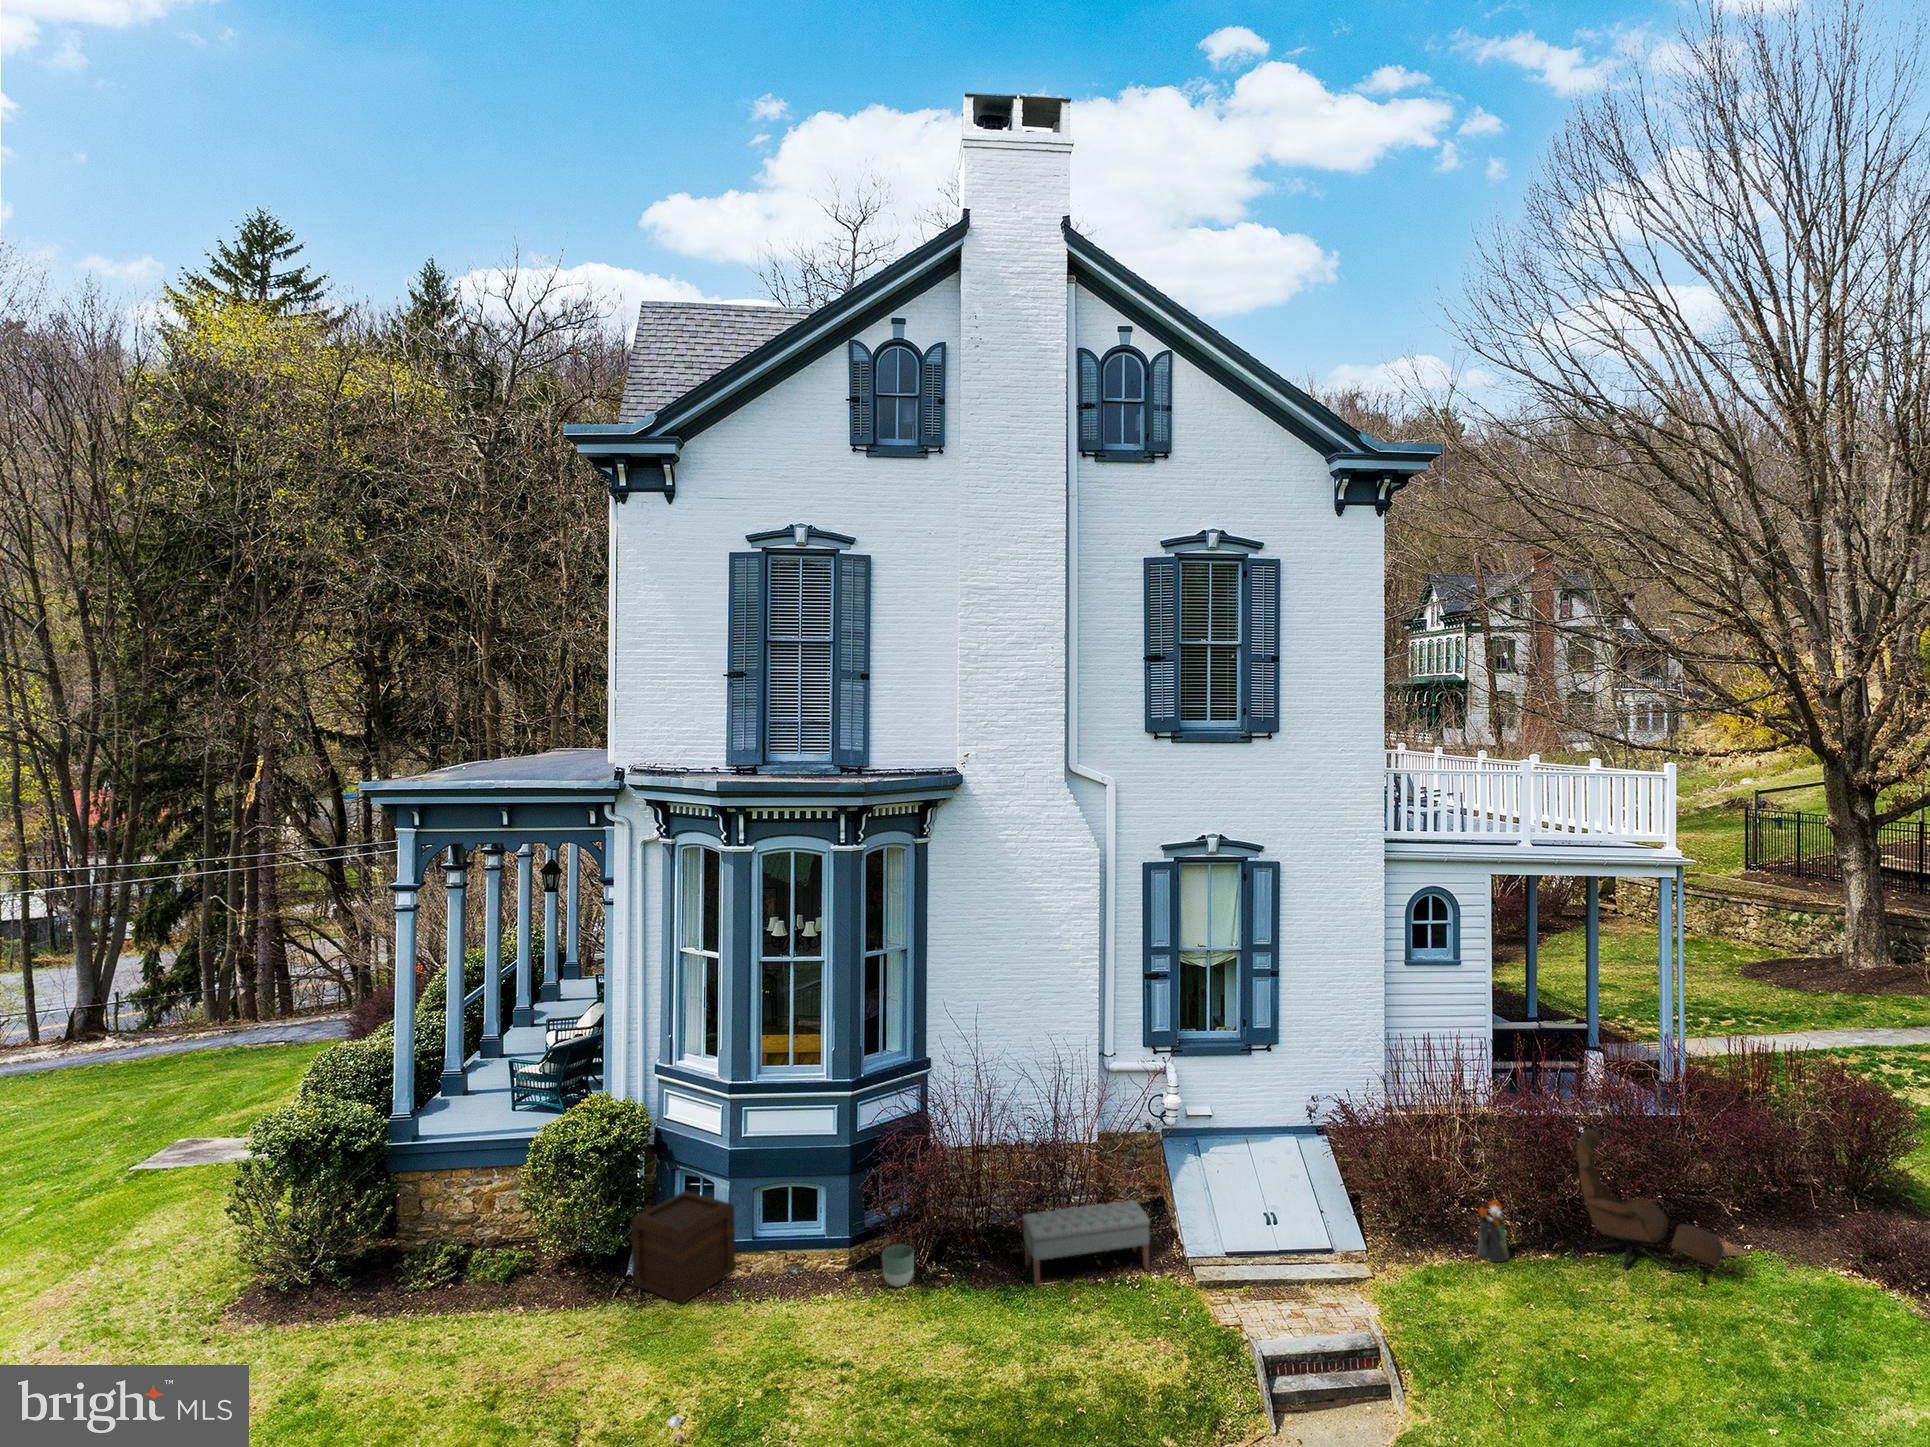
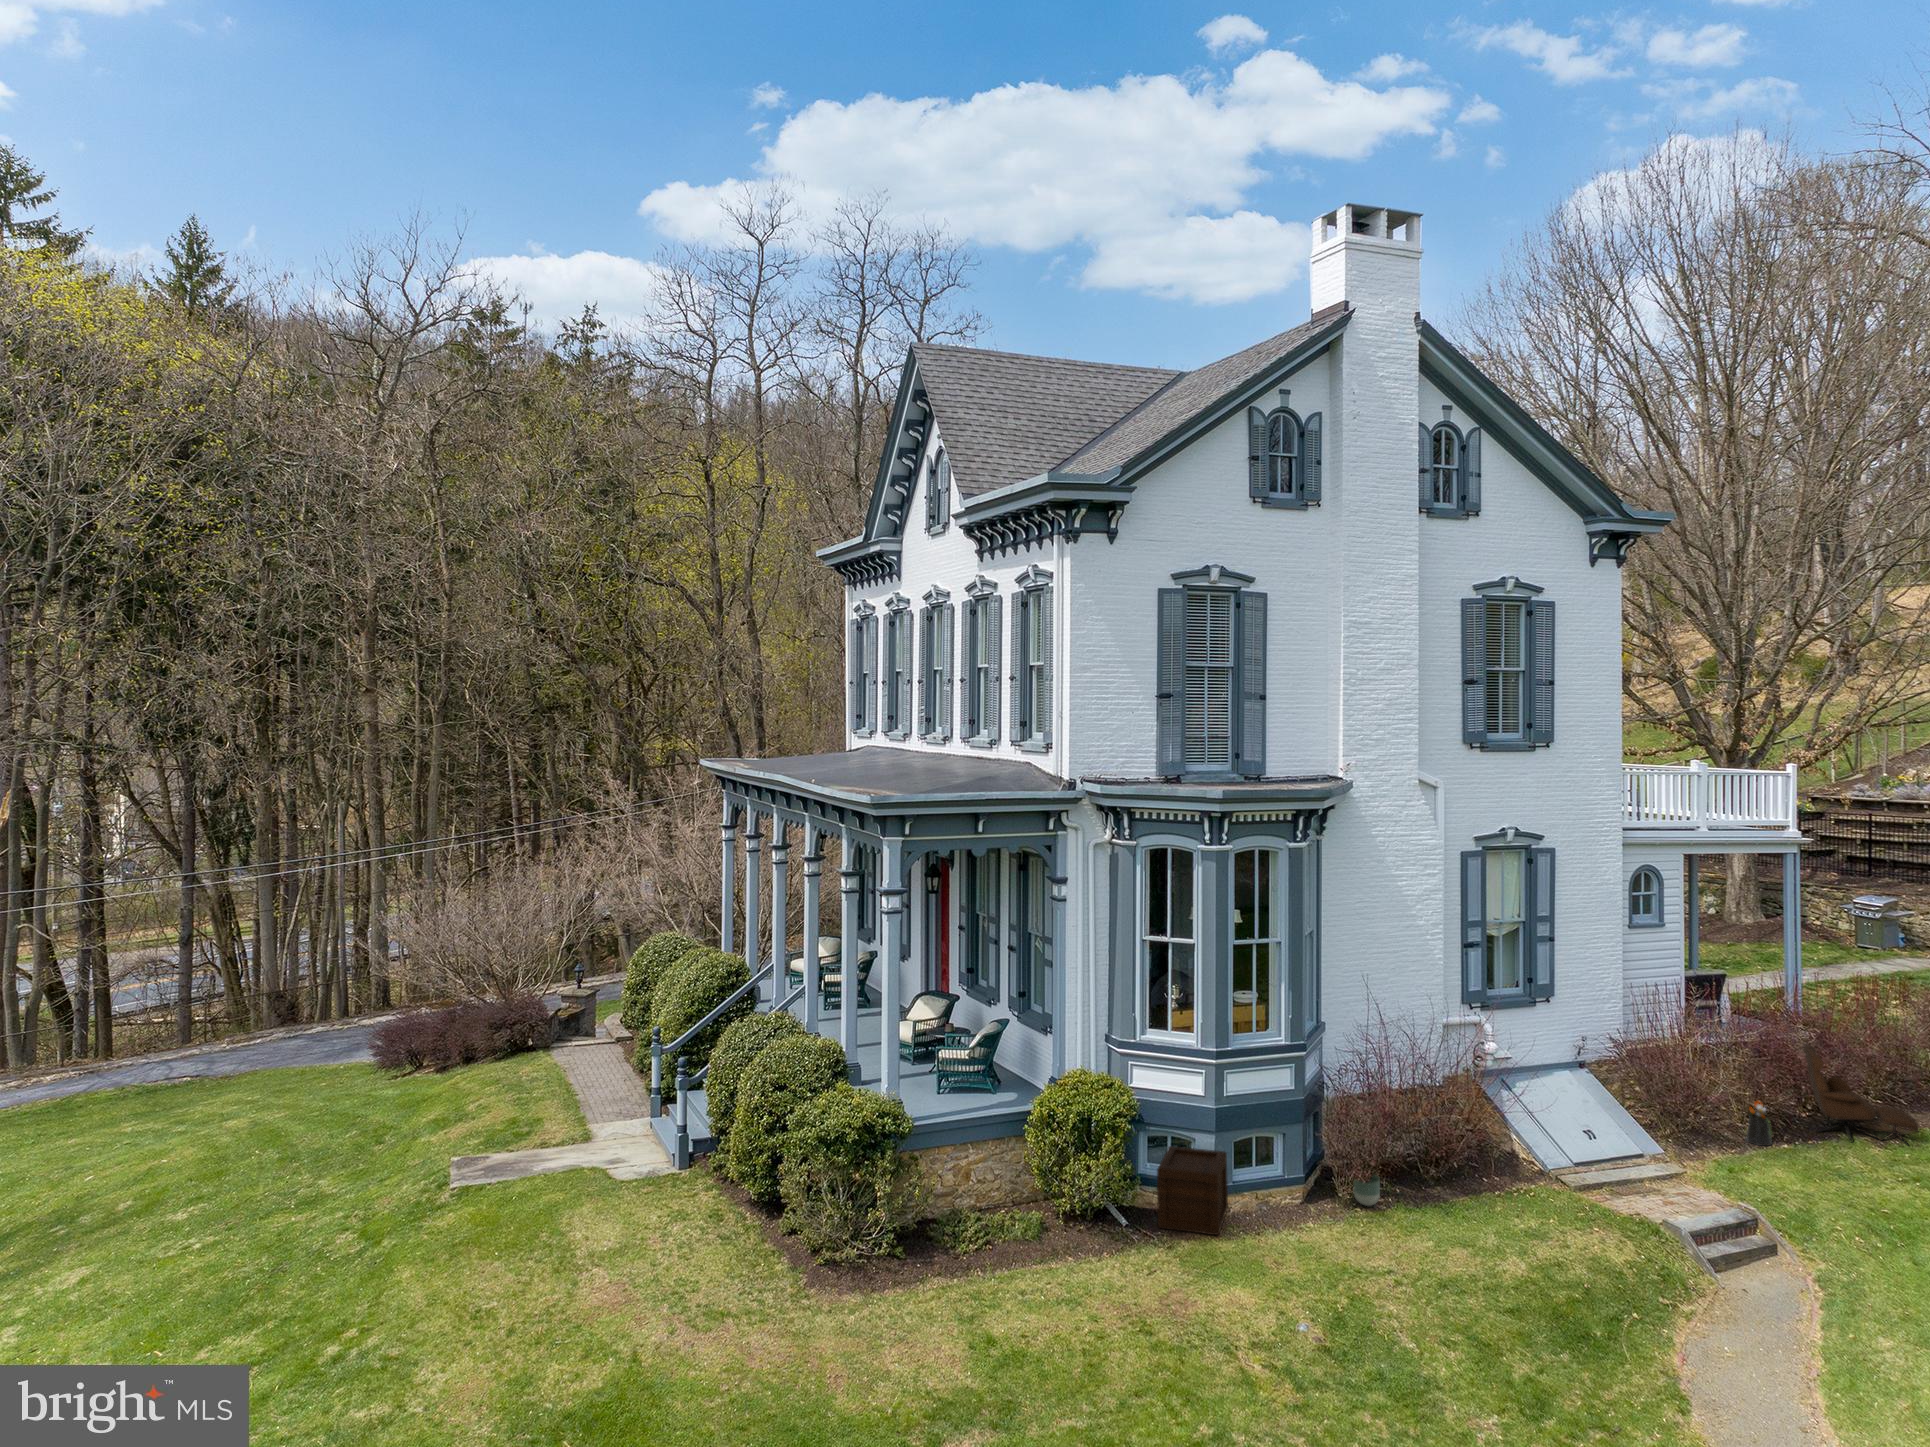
bench: present [1022,1200,1150,1287] -> none [1442,1123,1542,1196]

